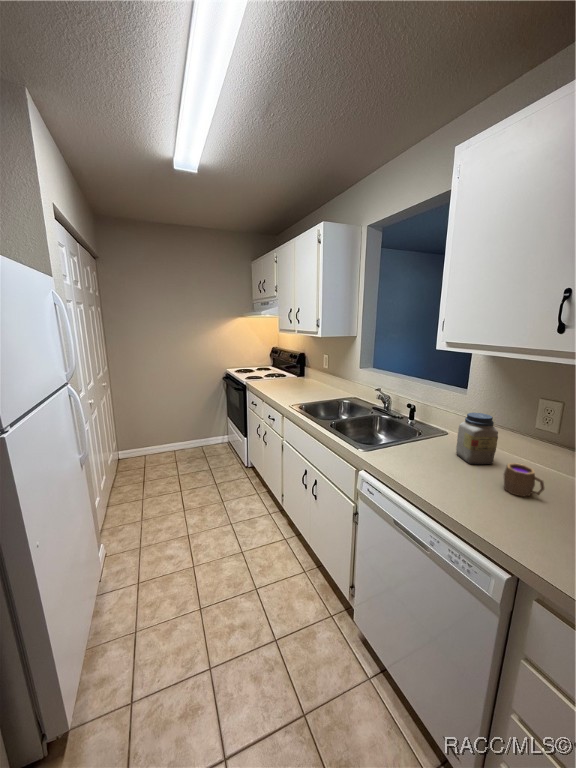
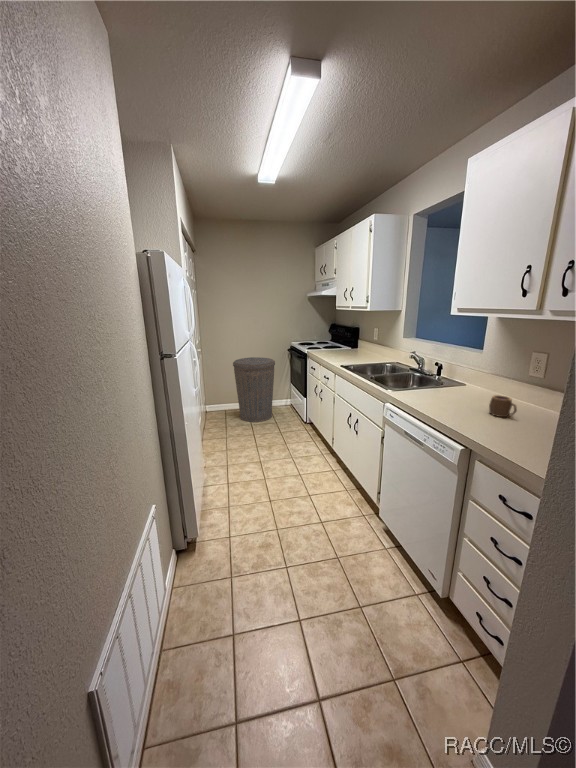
trash can: none [151,389,207,472] -> present [233,357,275,422]
jar: present [456,413,498,464] -> none [464,363,496,401]

